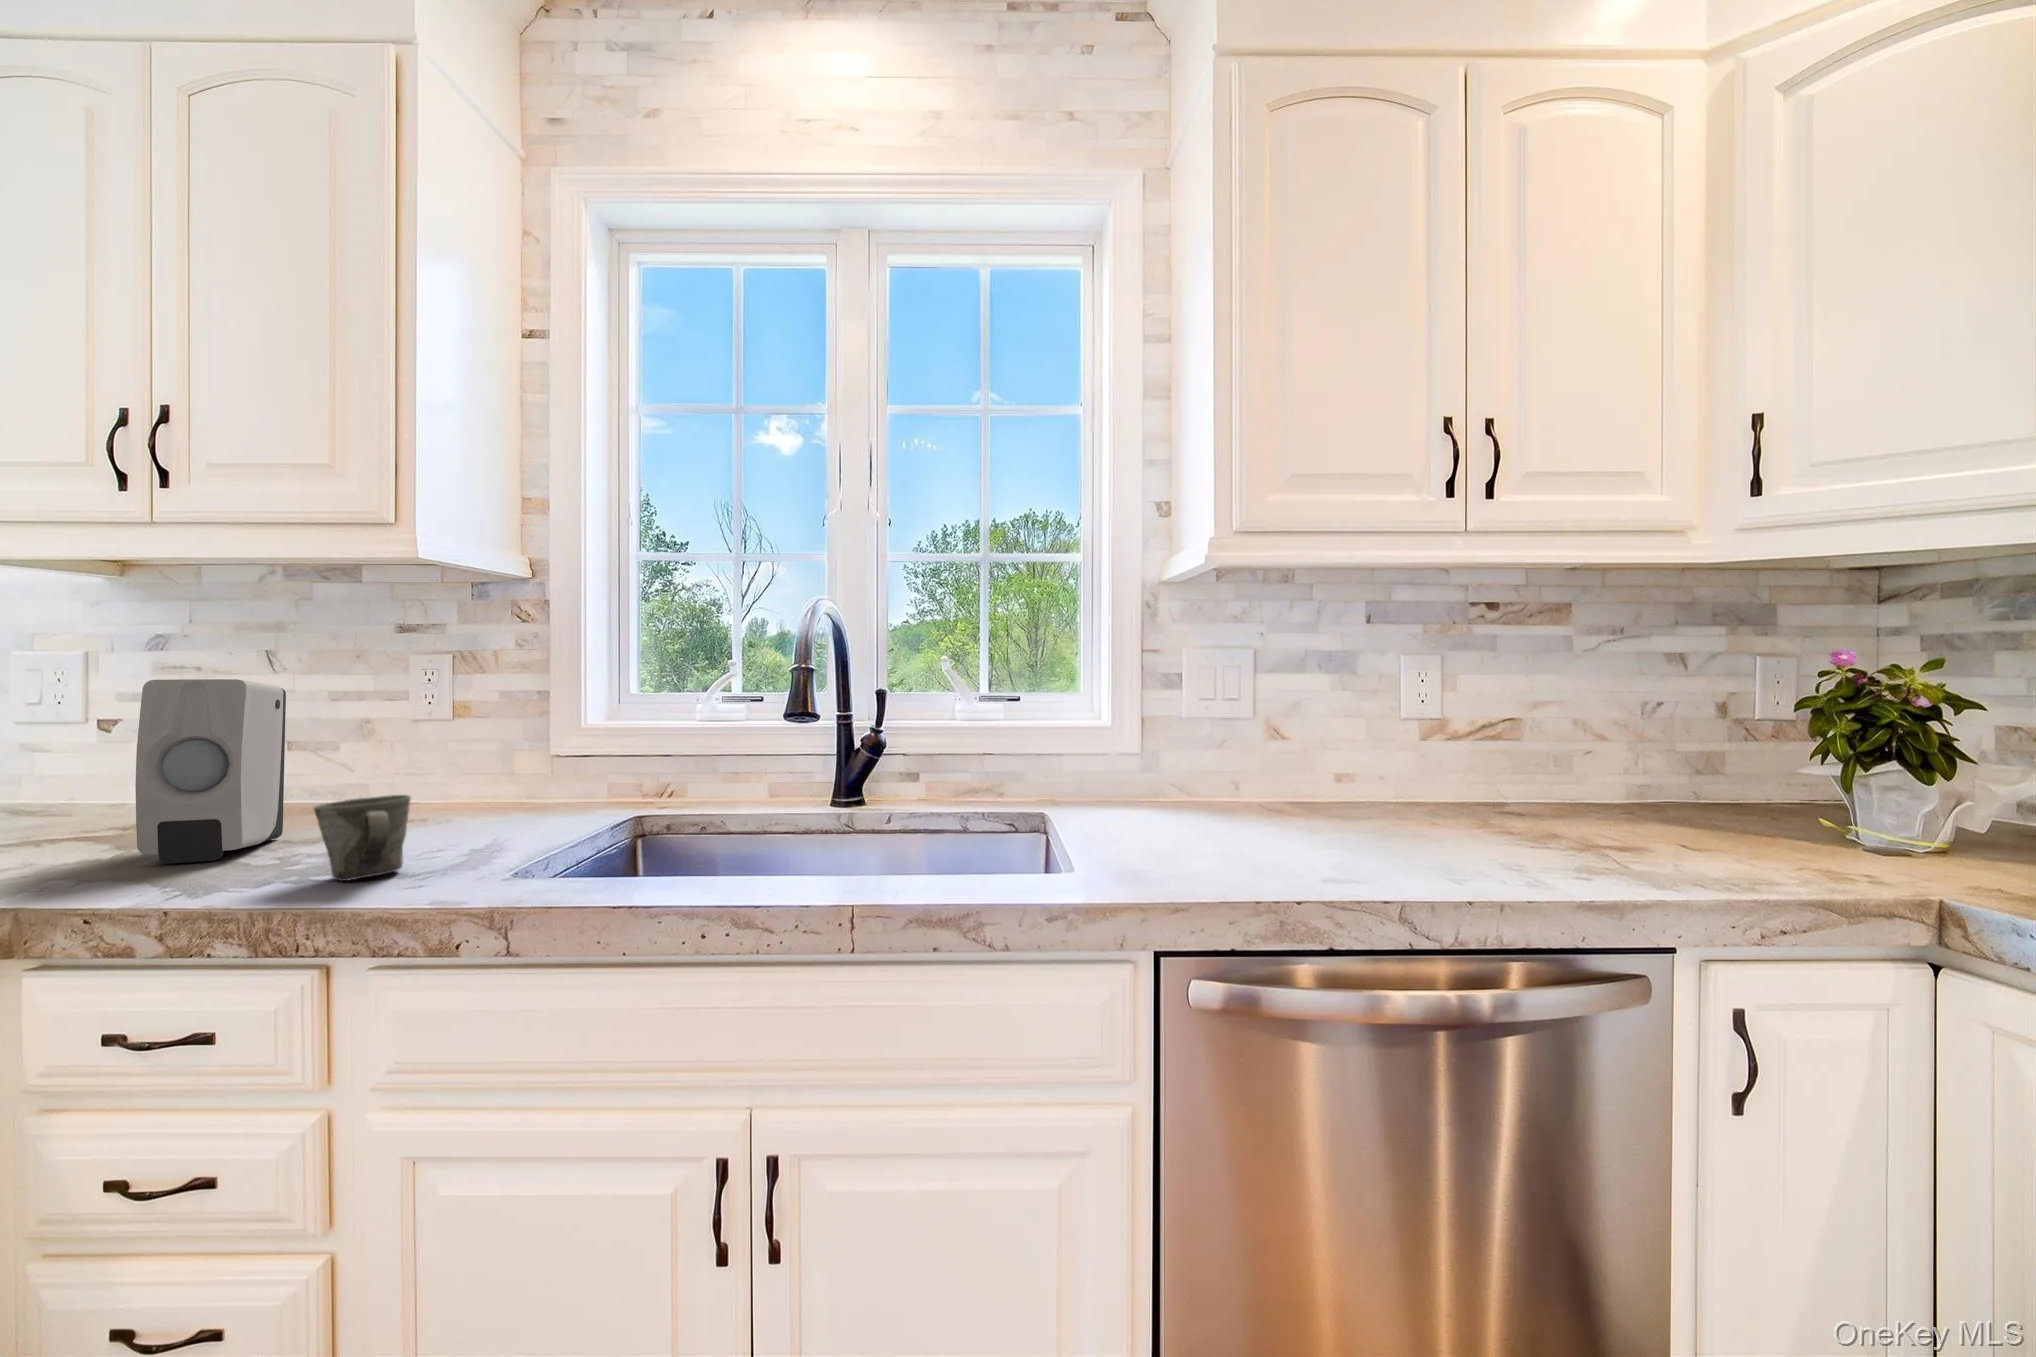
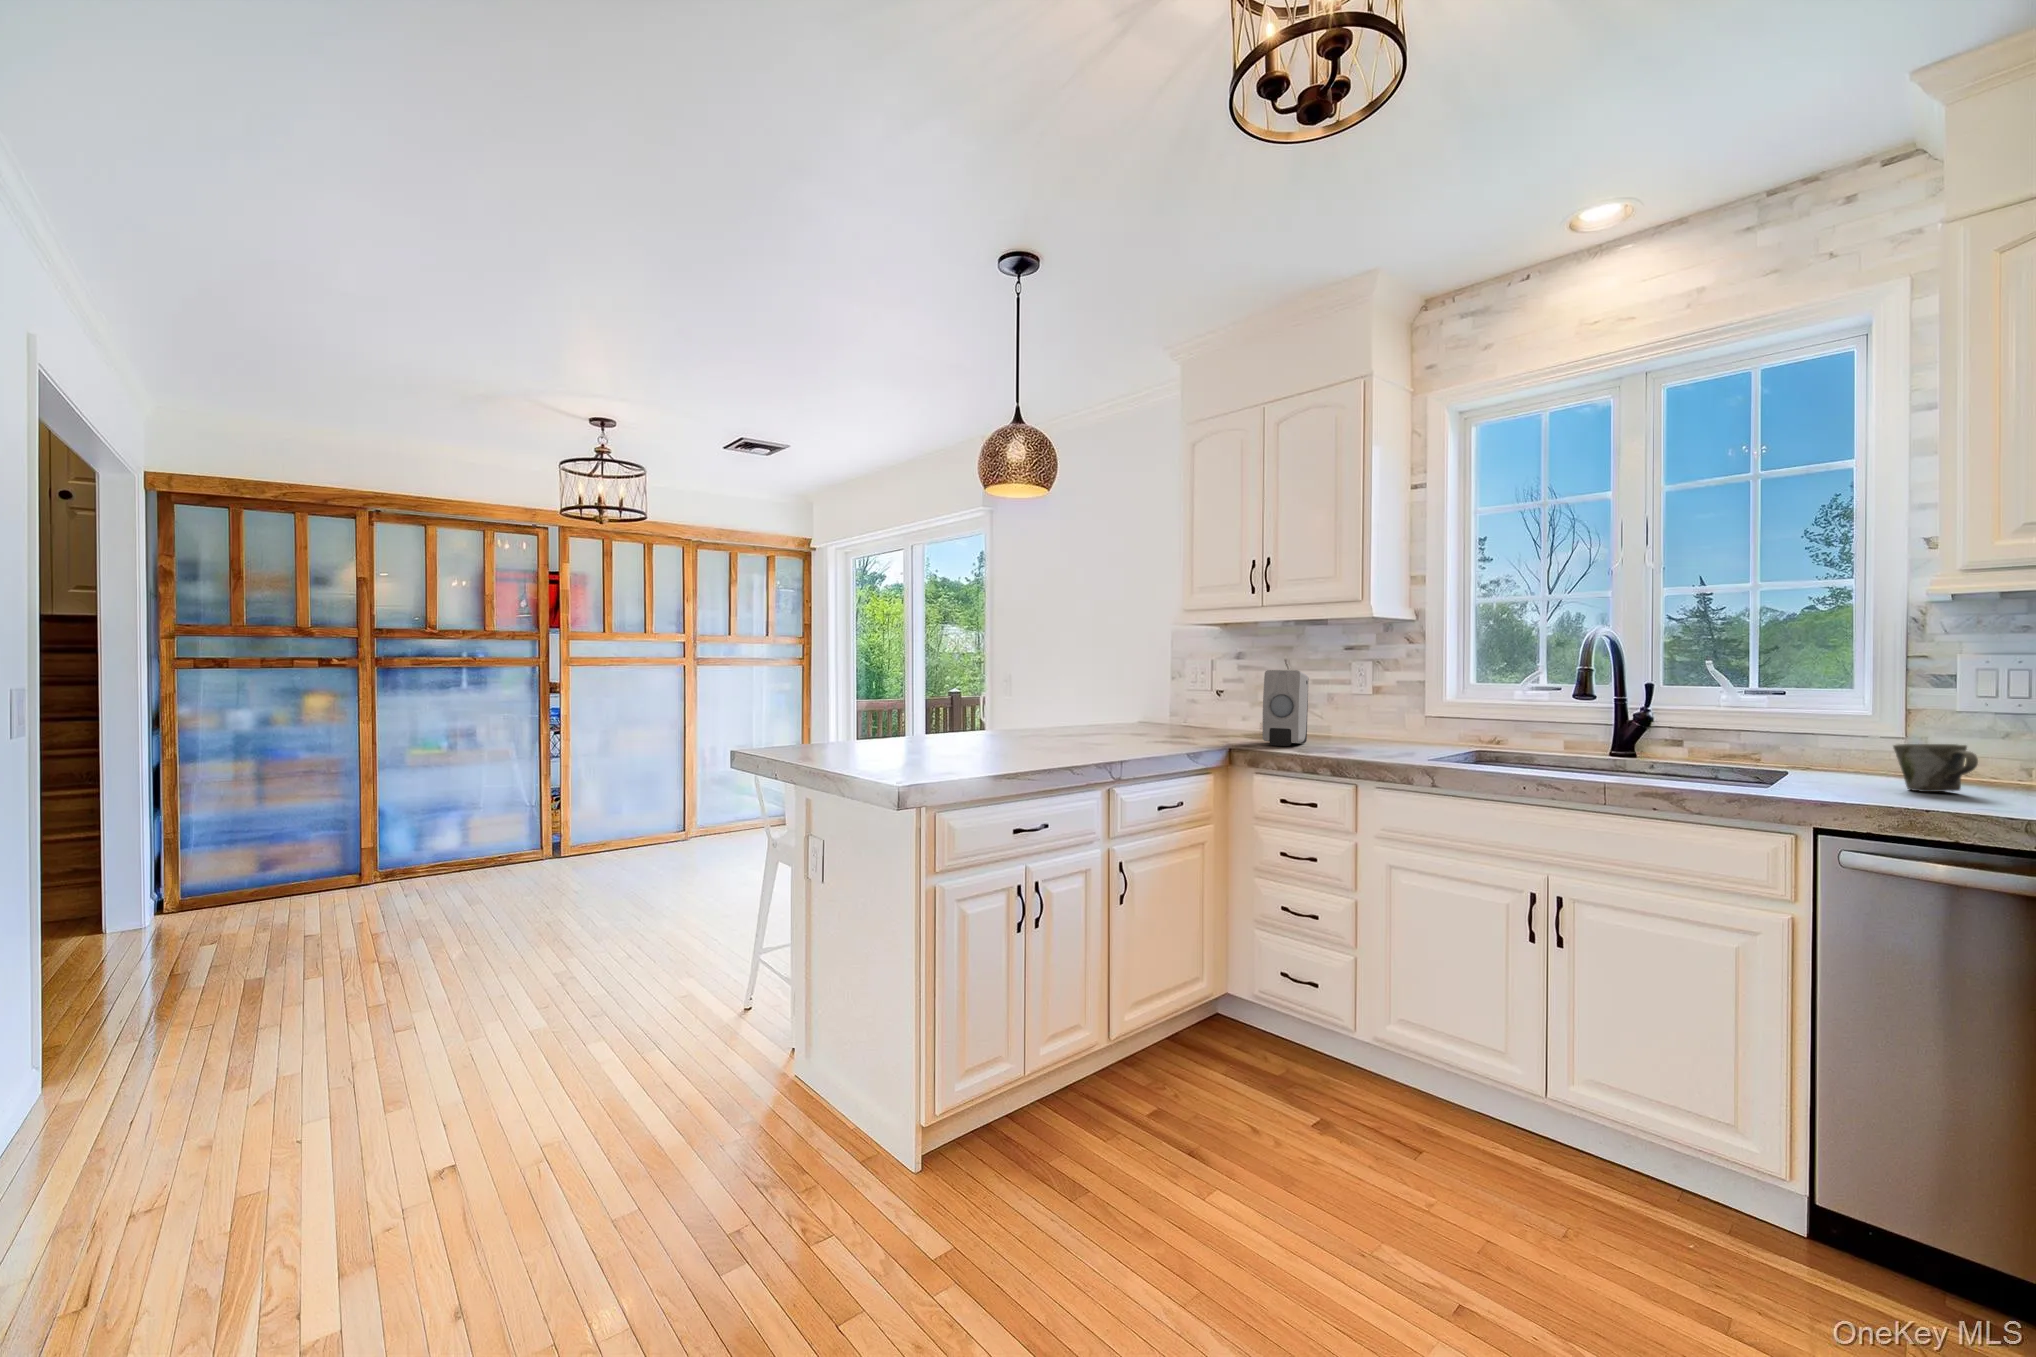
mug: present [314,795,411,881] -> present [1893,744,1978,792]

